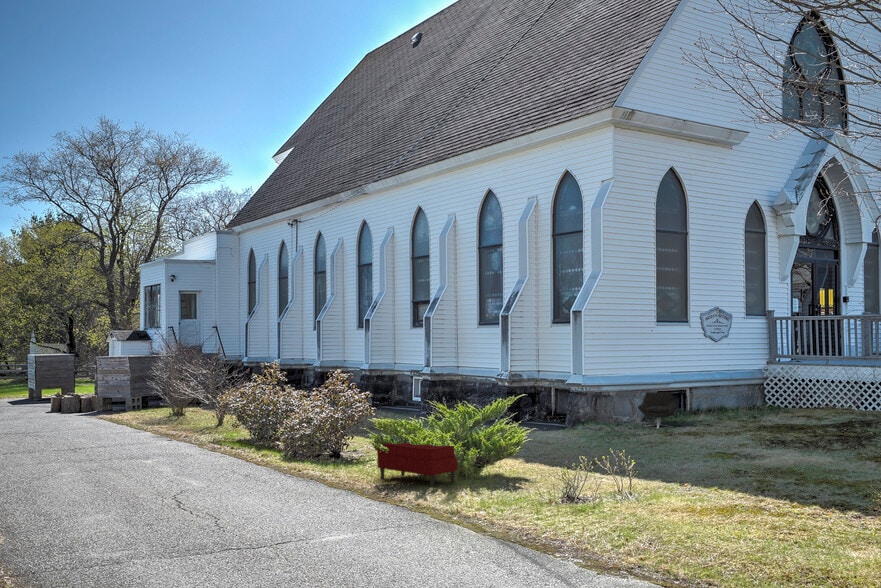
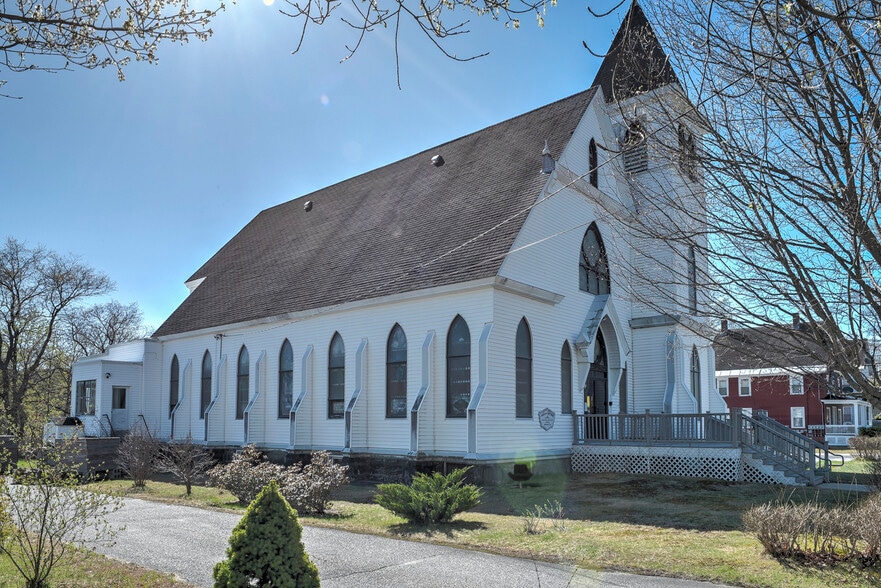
bench: present [377,442,457,487] -> none [383,497,439,529]

